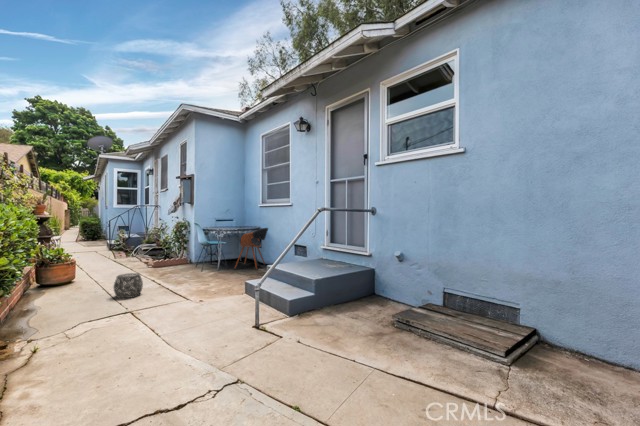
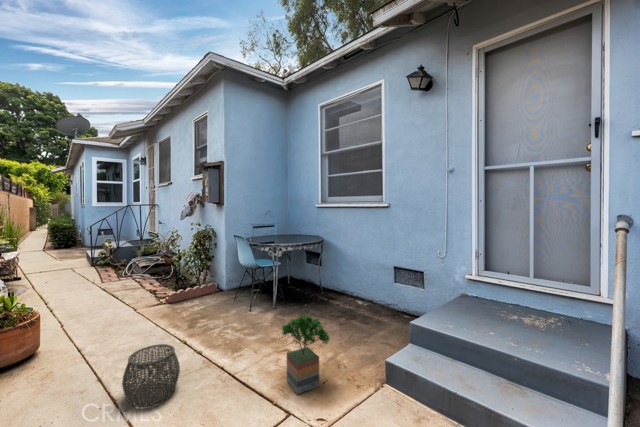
chair: present [235,228,268,270] -> none [295,239,340,304]
potted tree: none [193,260,218,297] -> present [282,315,330,394]

